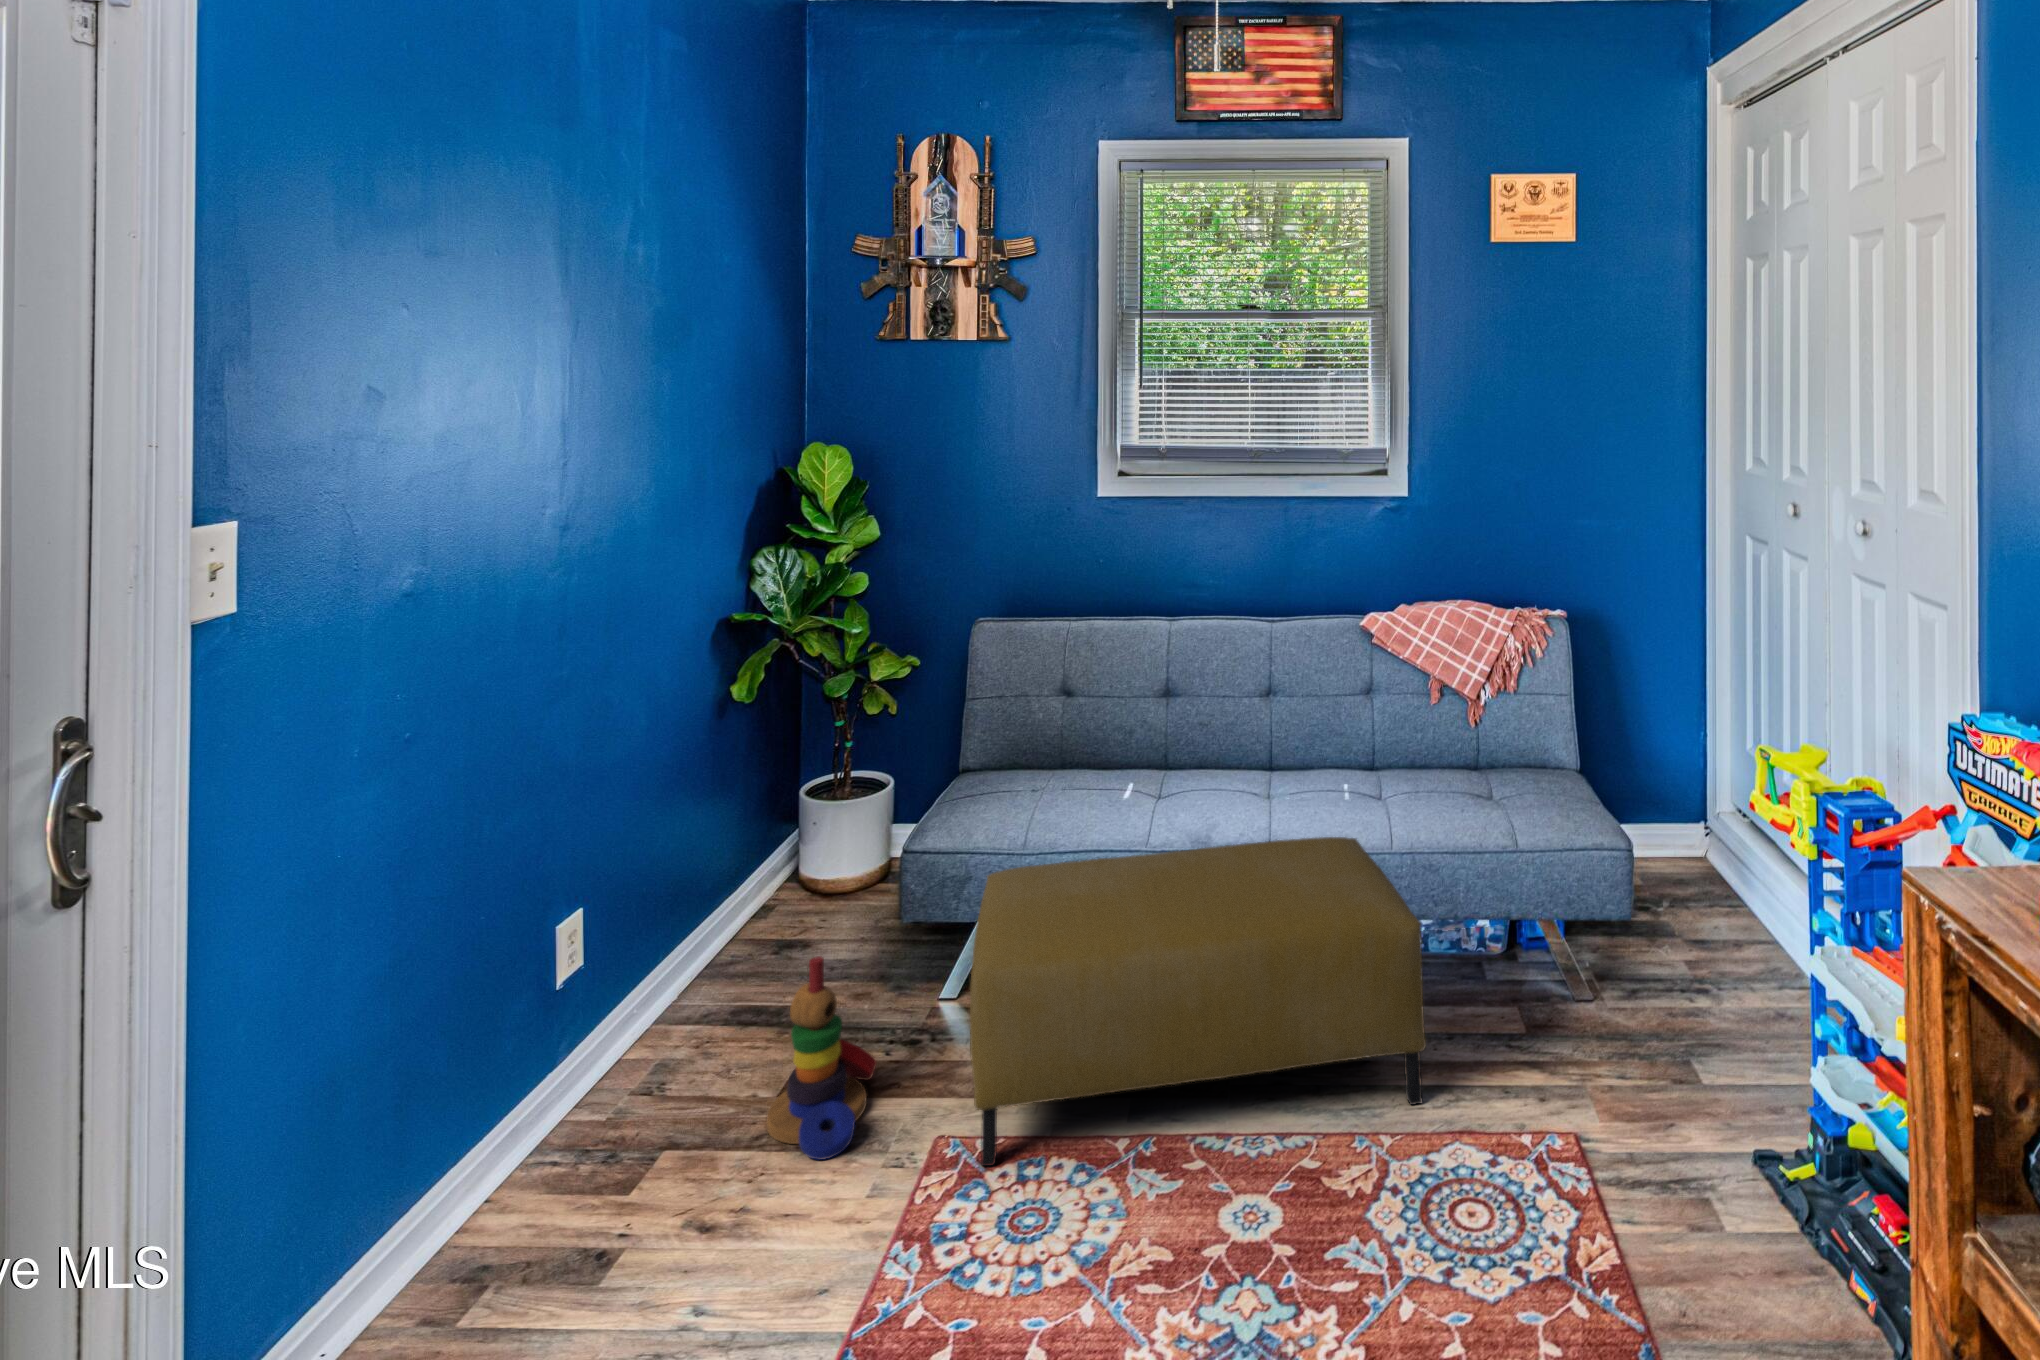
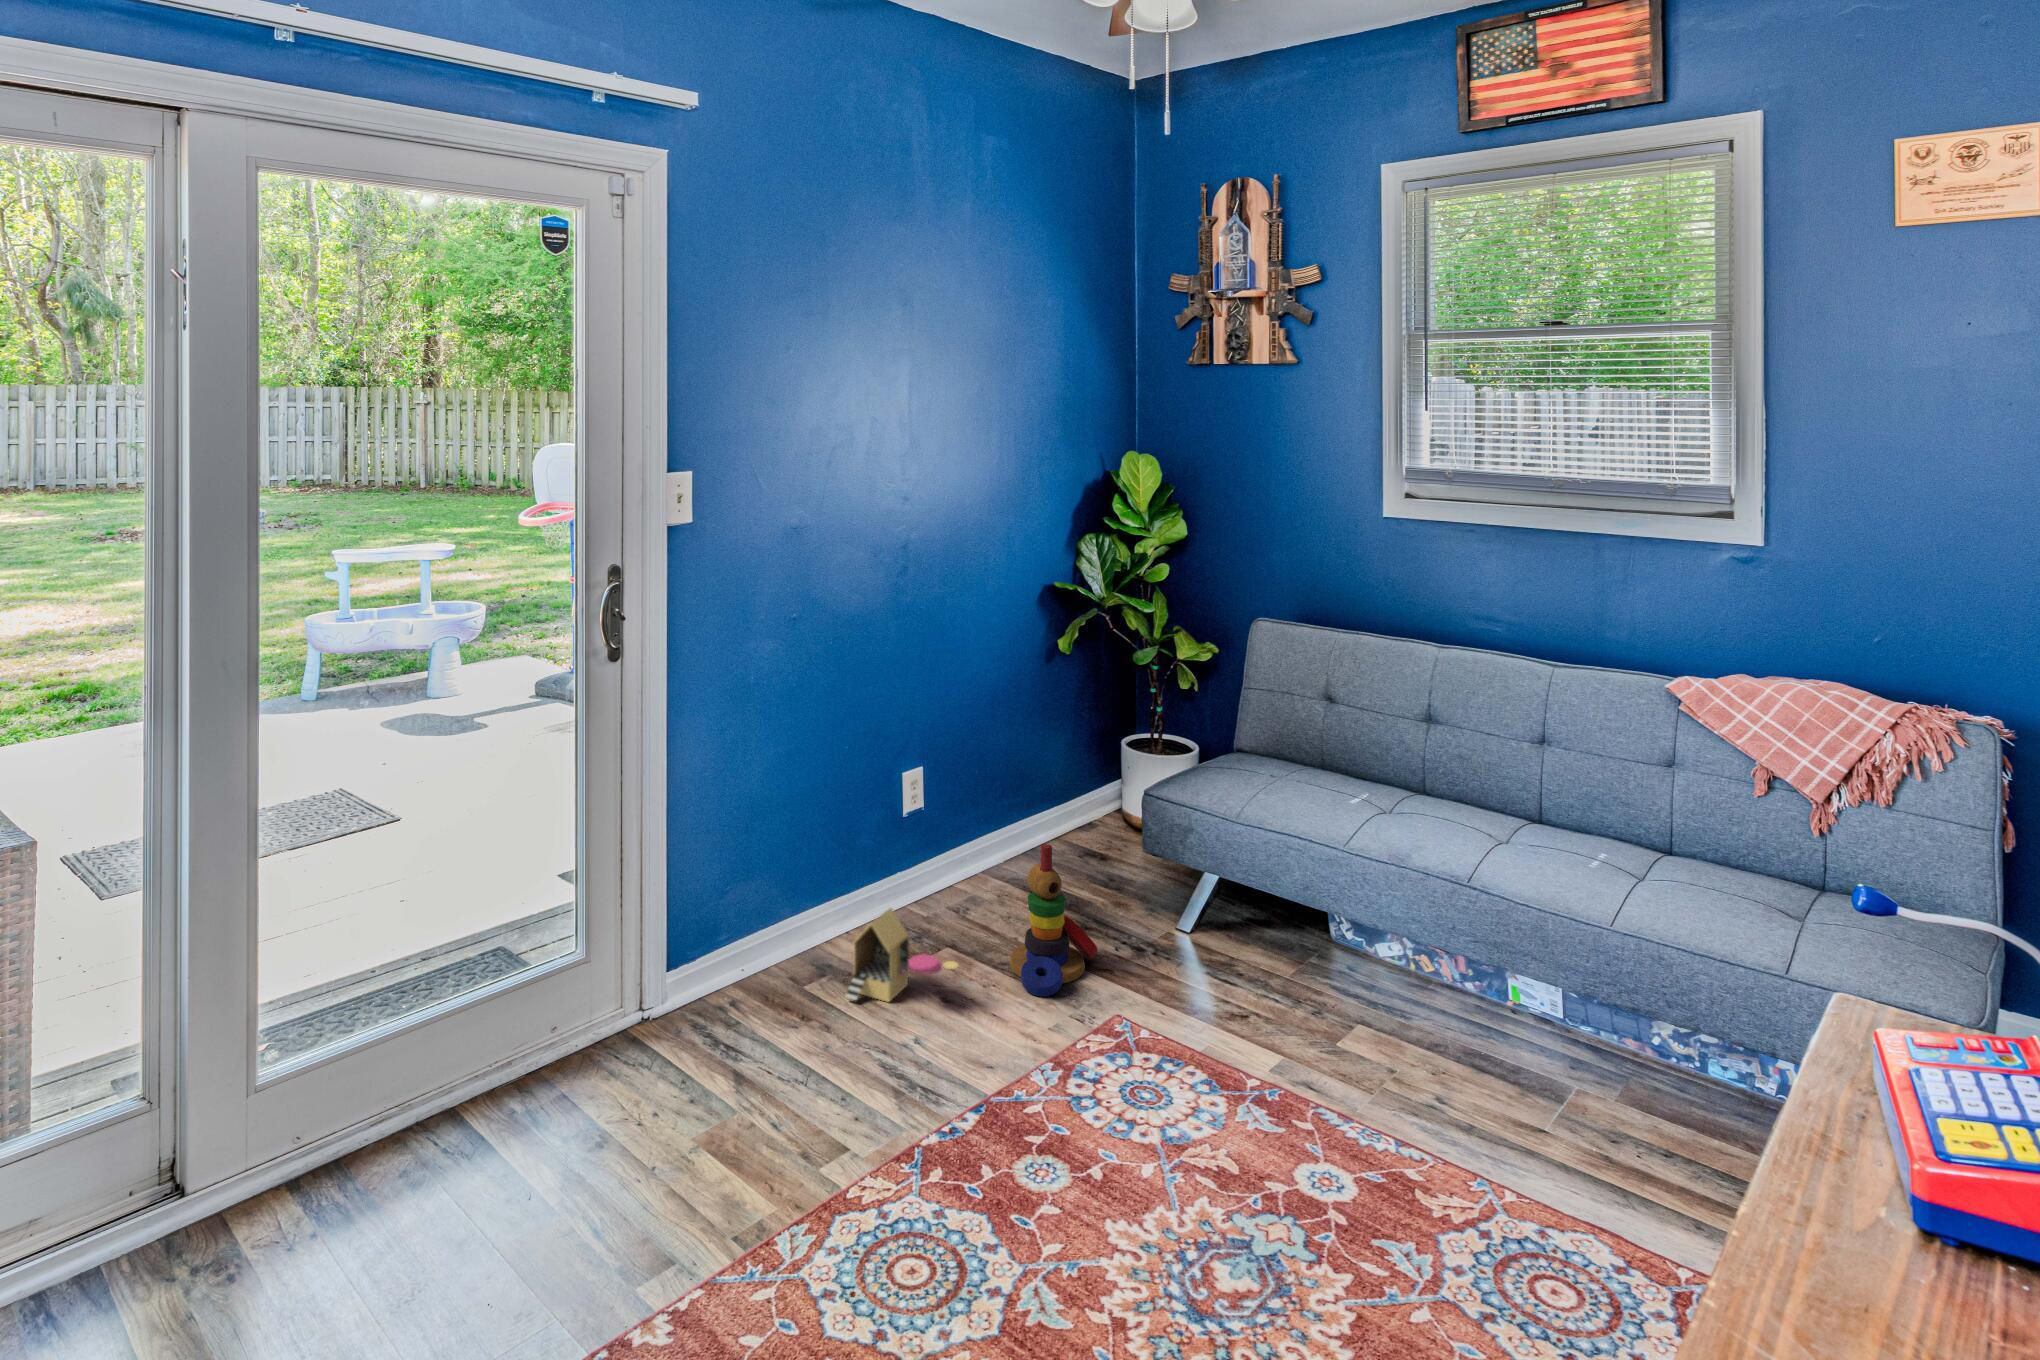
ottoman: present [970,837,1426,1166] -> none [1130,826,1601,1191]
toy house: none [545,1131,729,1305] -> present [846,908,959,1002]

